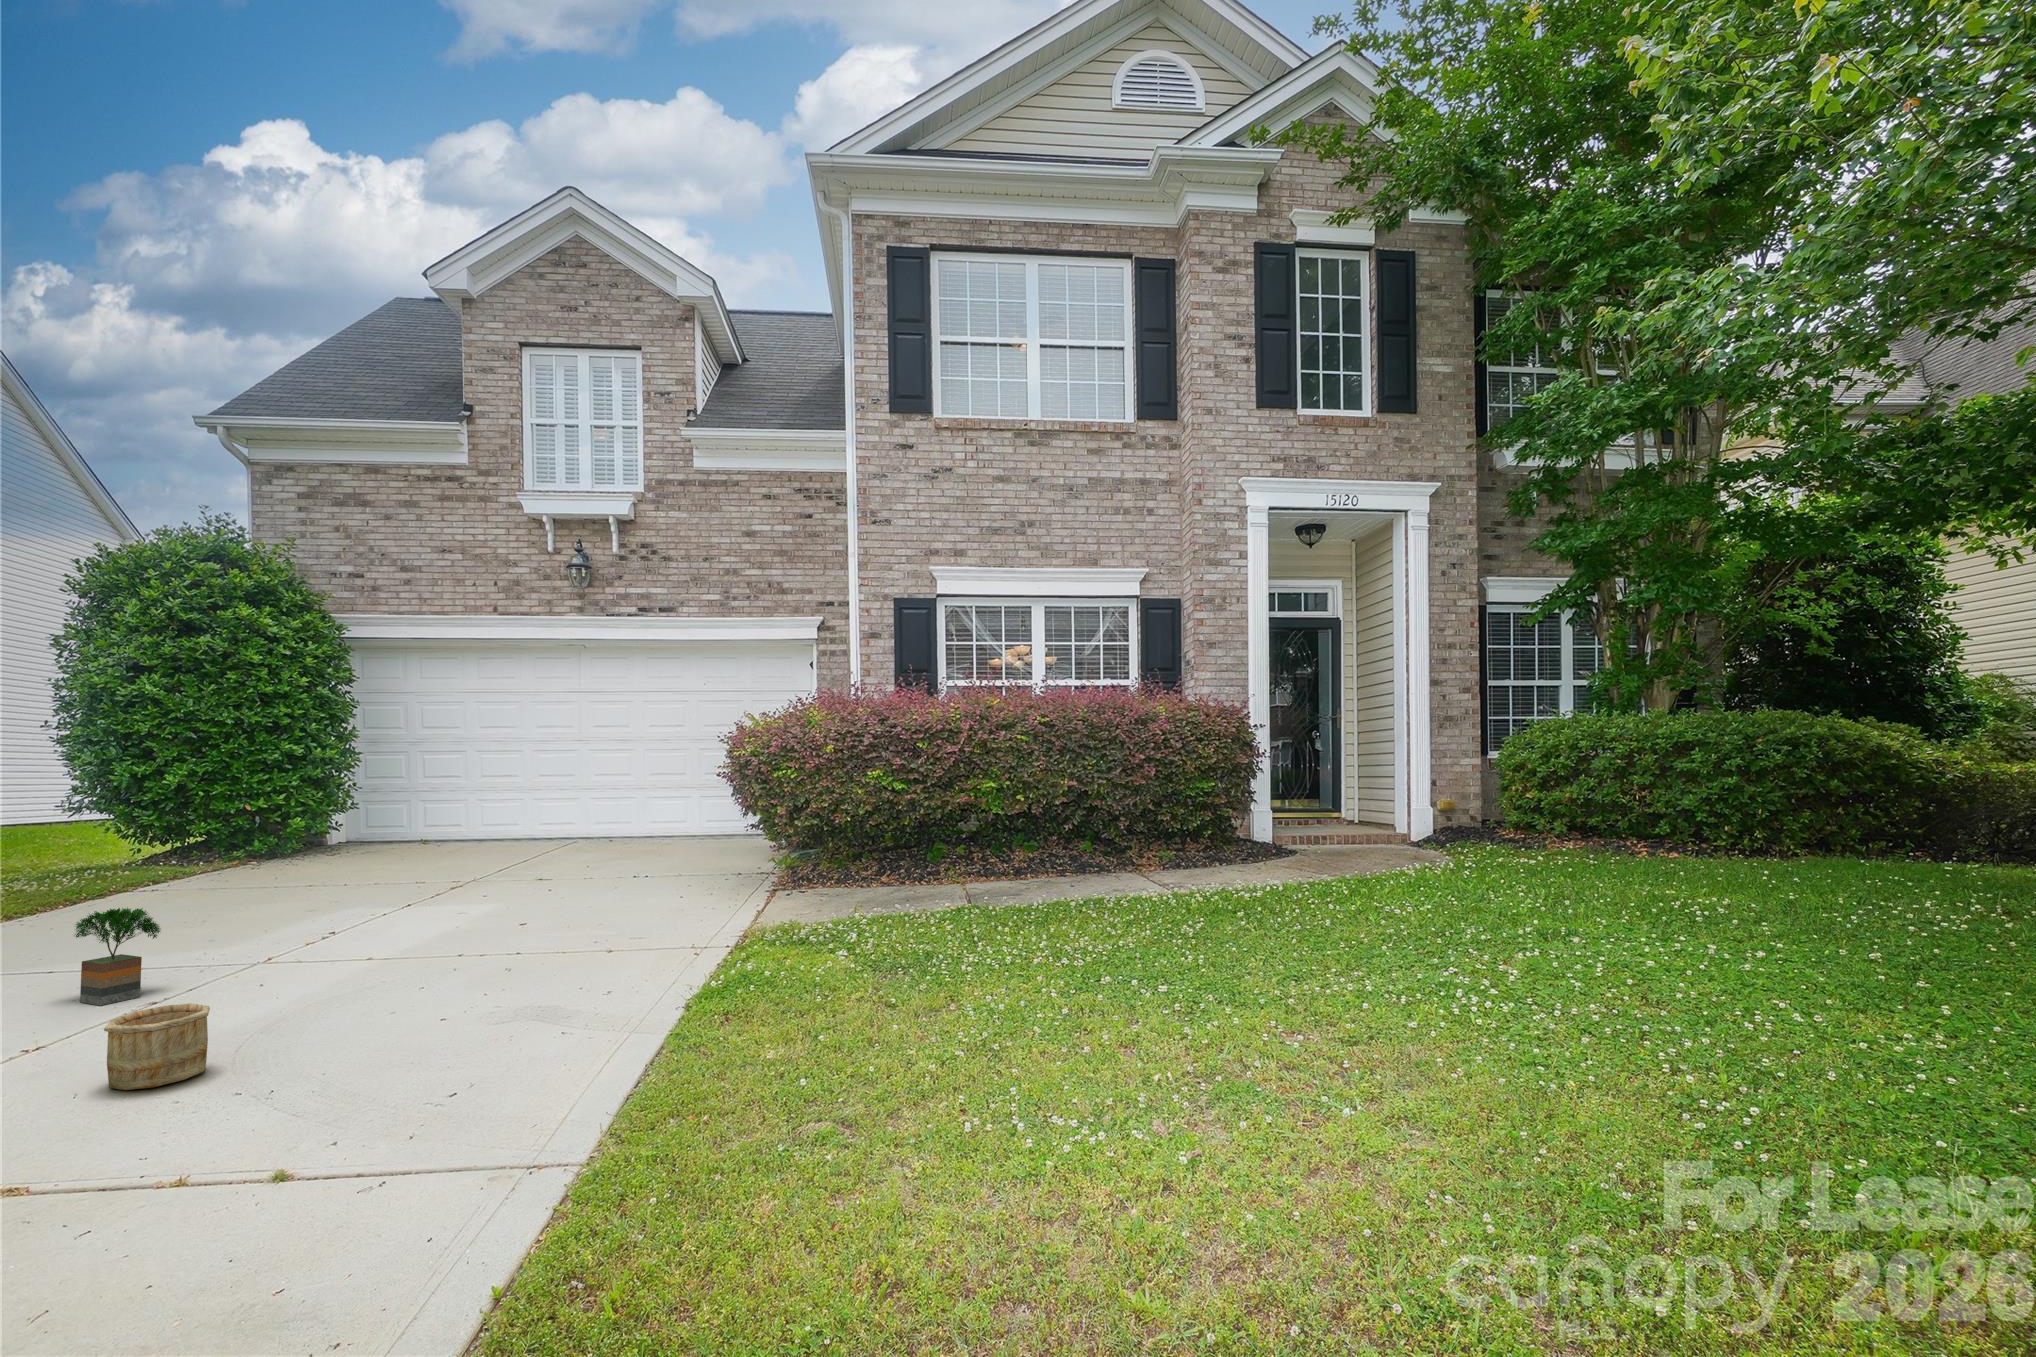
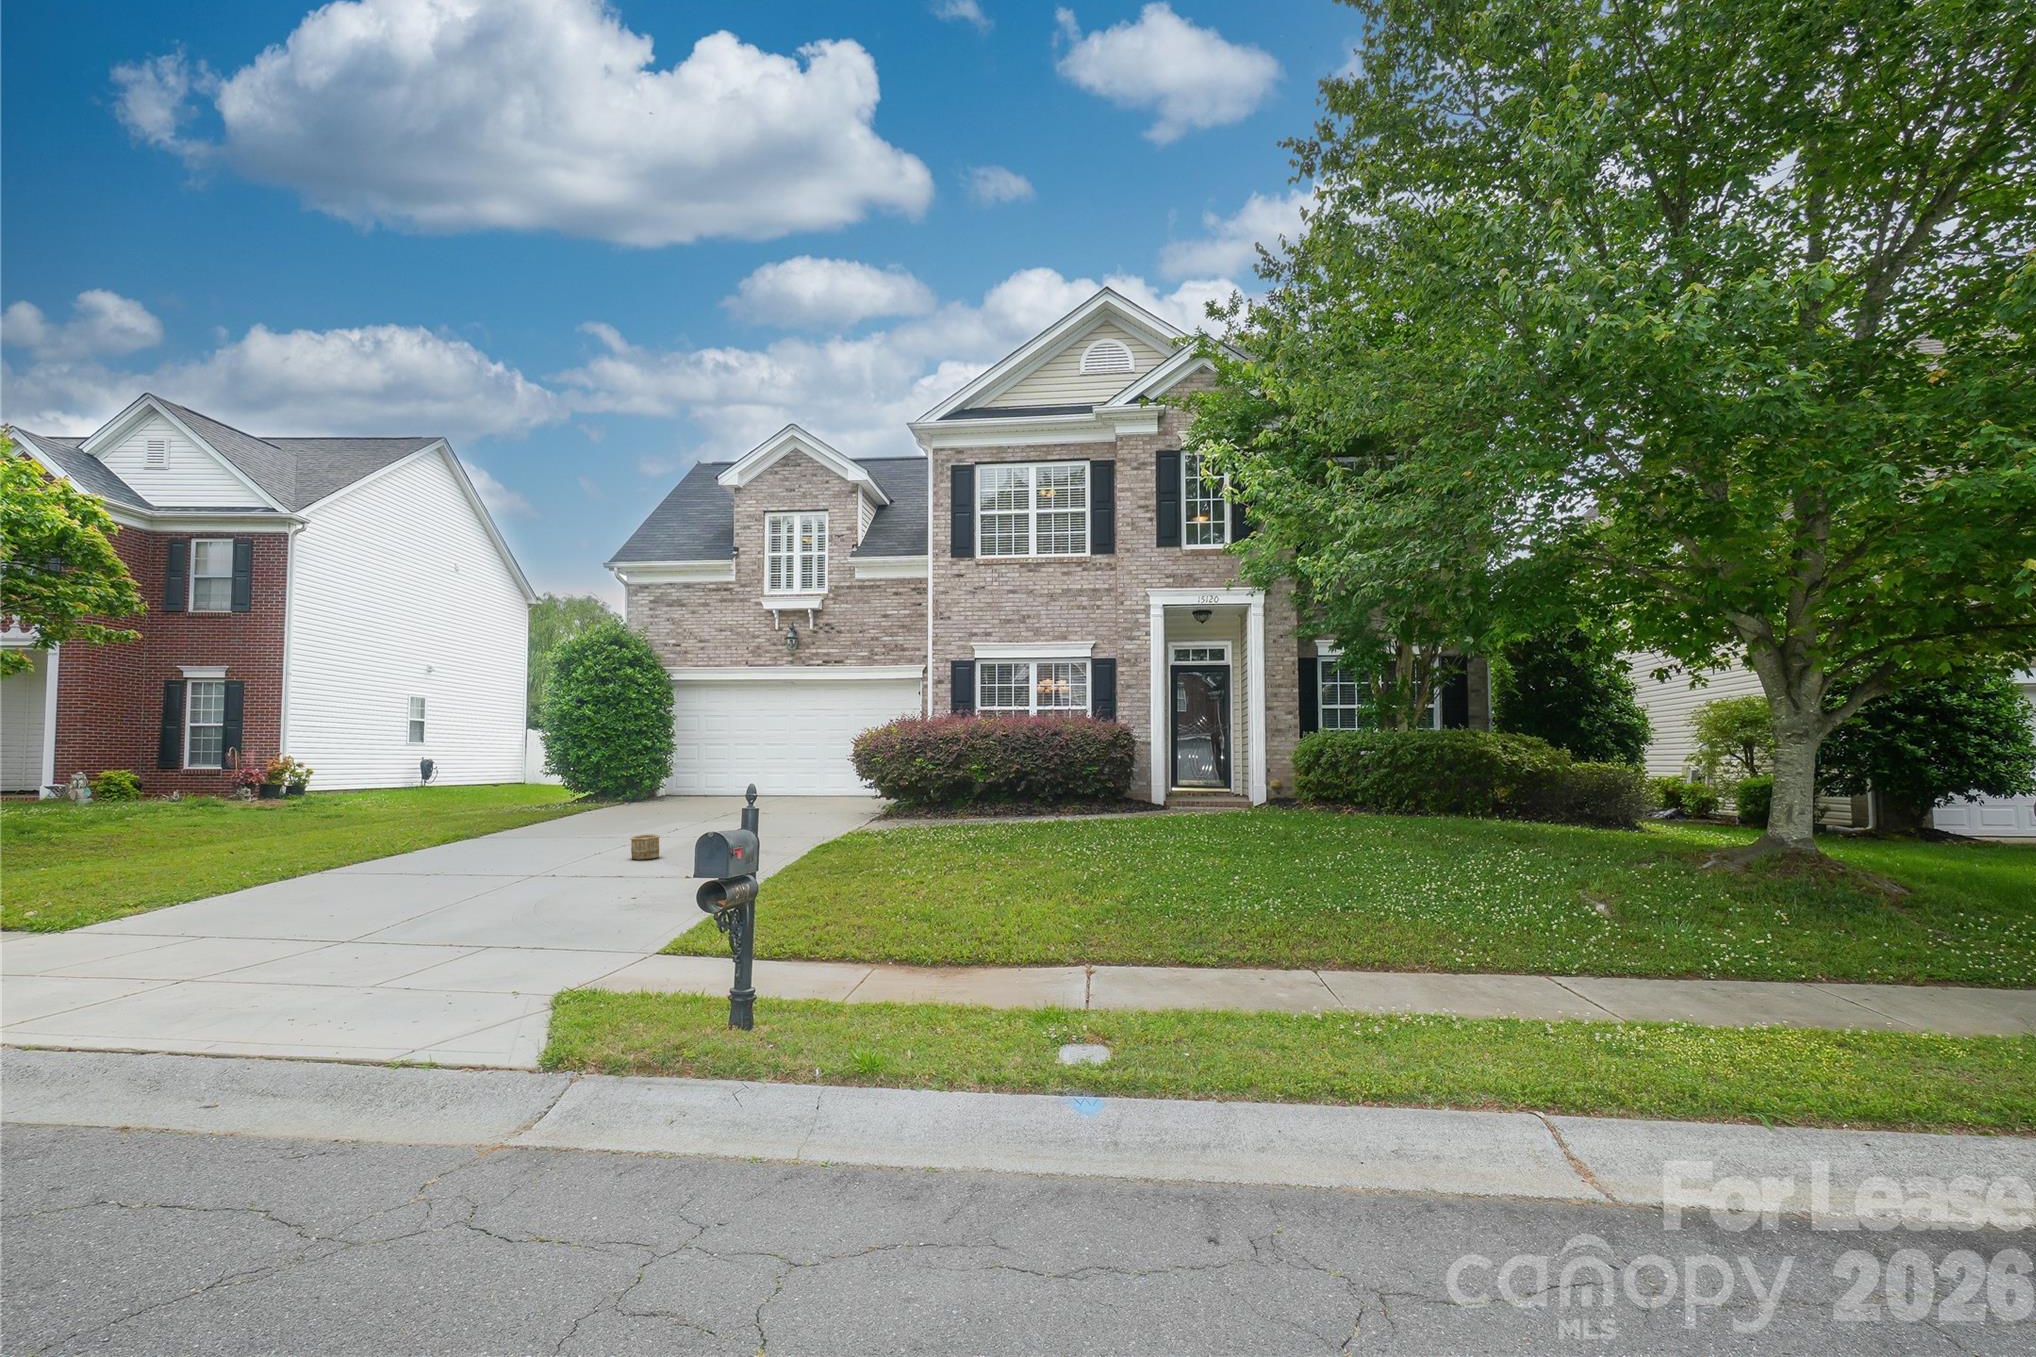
potted tree: present [75,908,161,1006] -> none [599,806,629,843]

